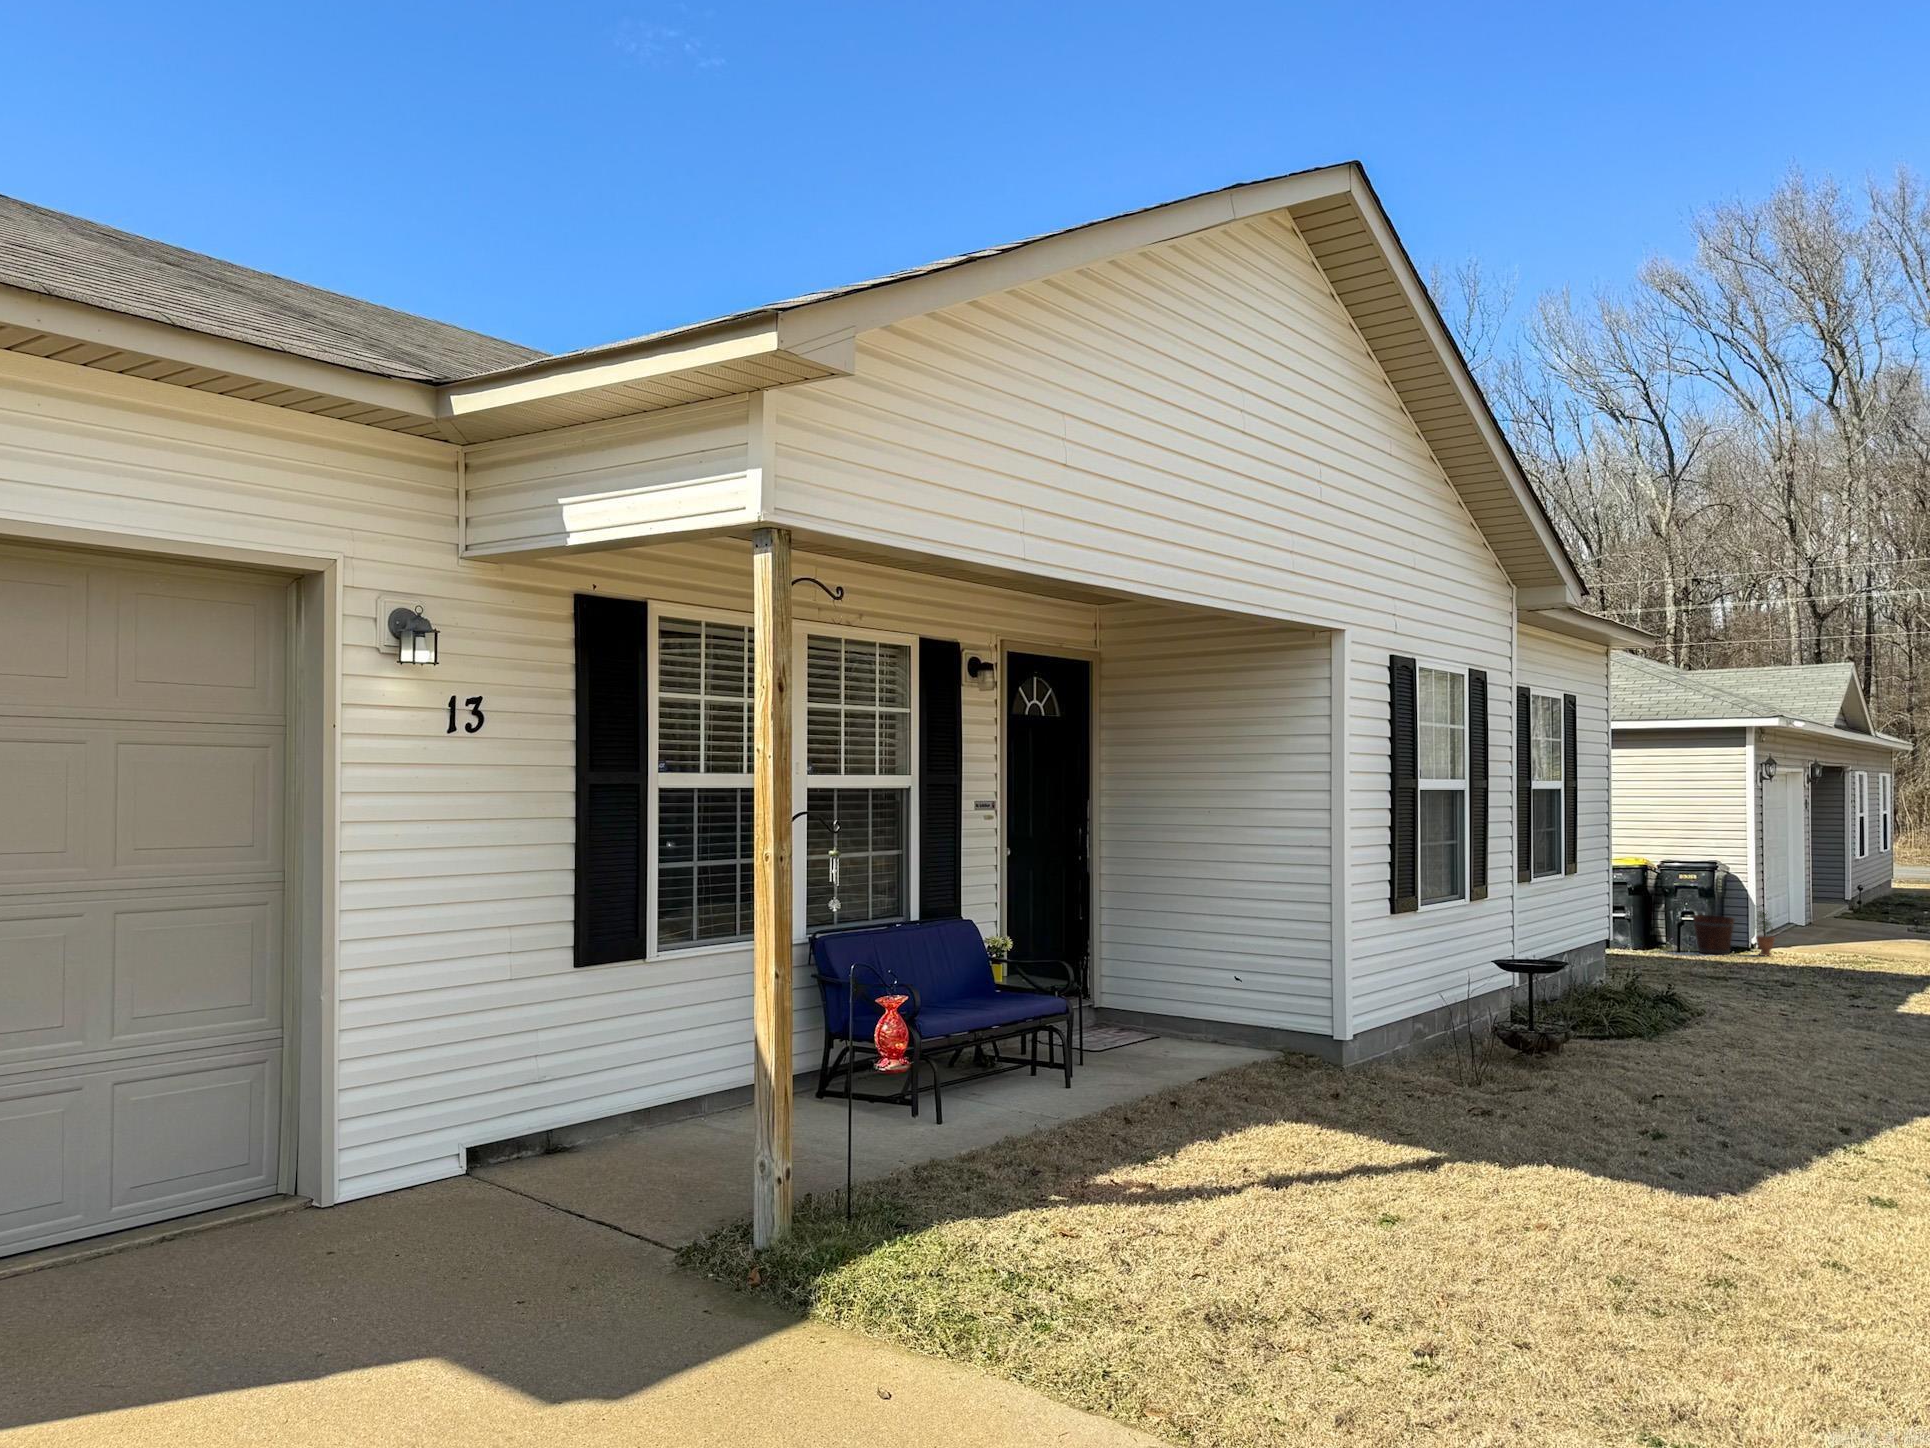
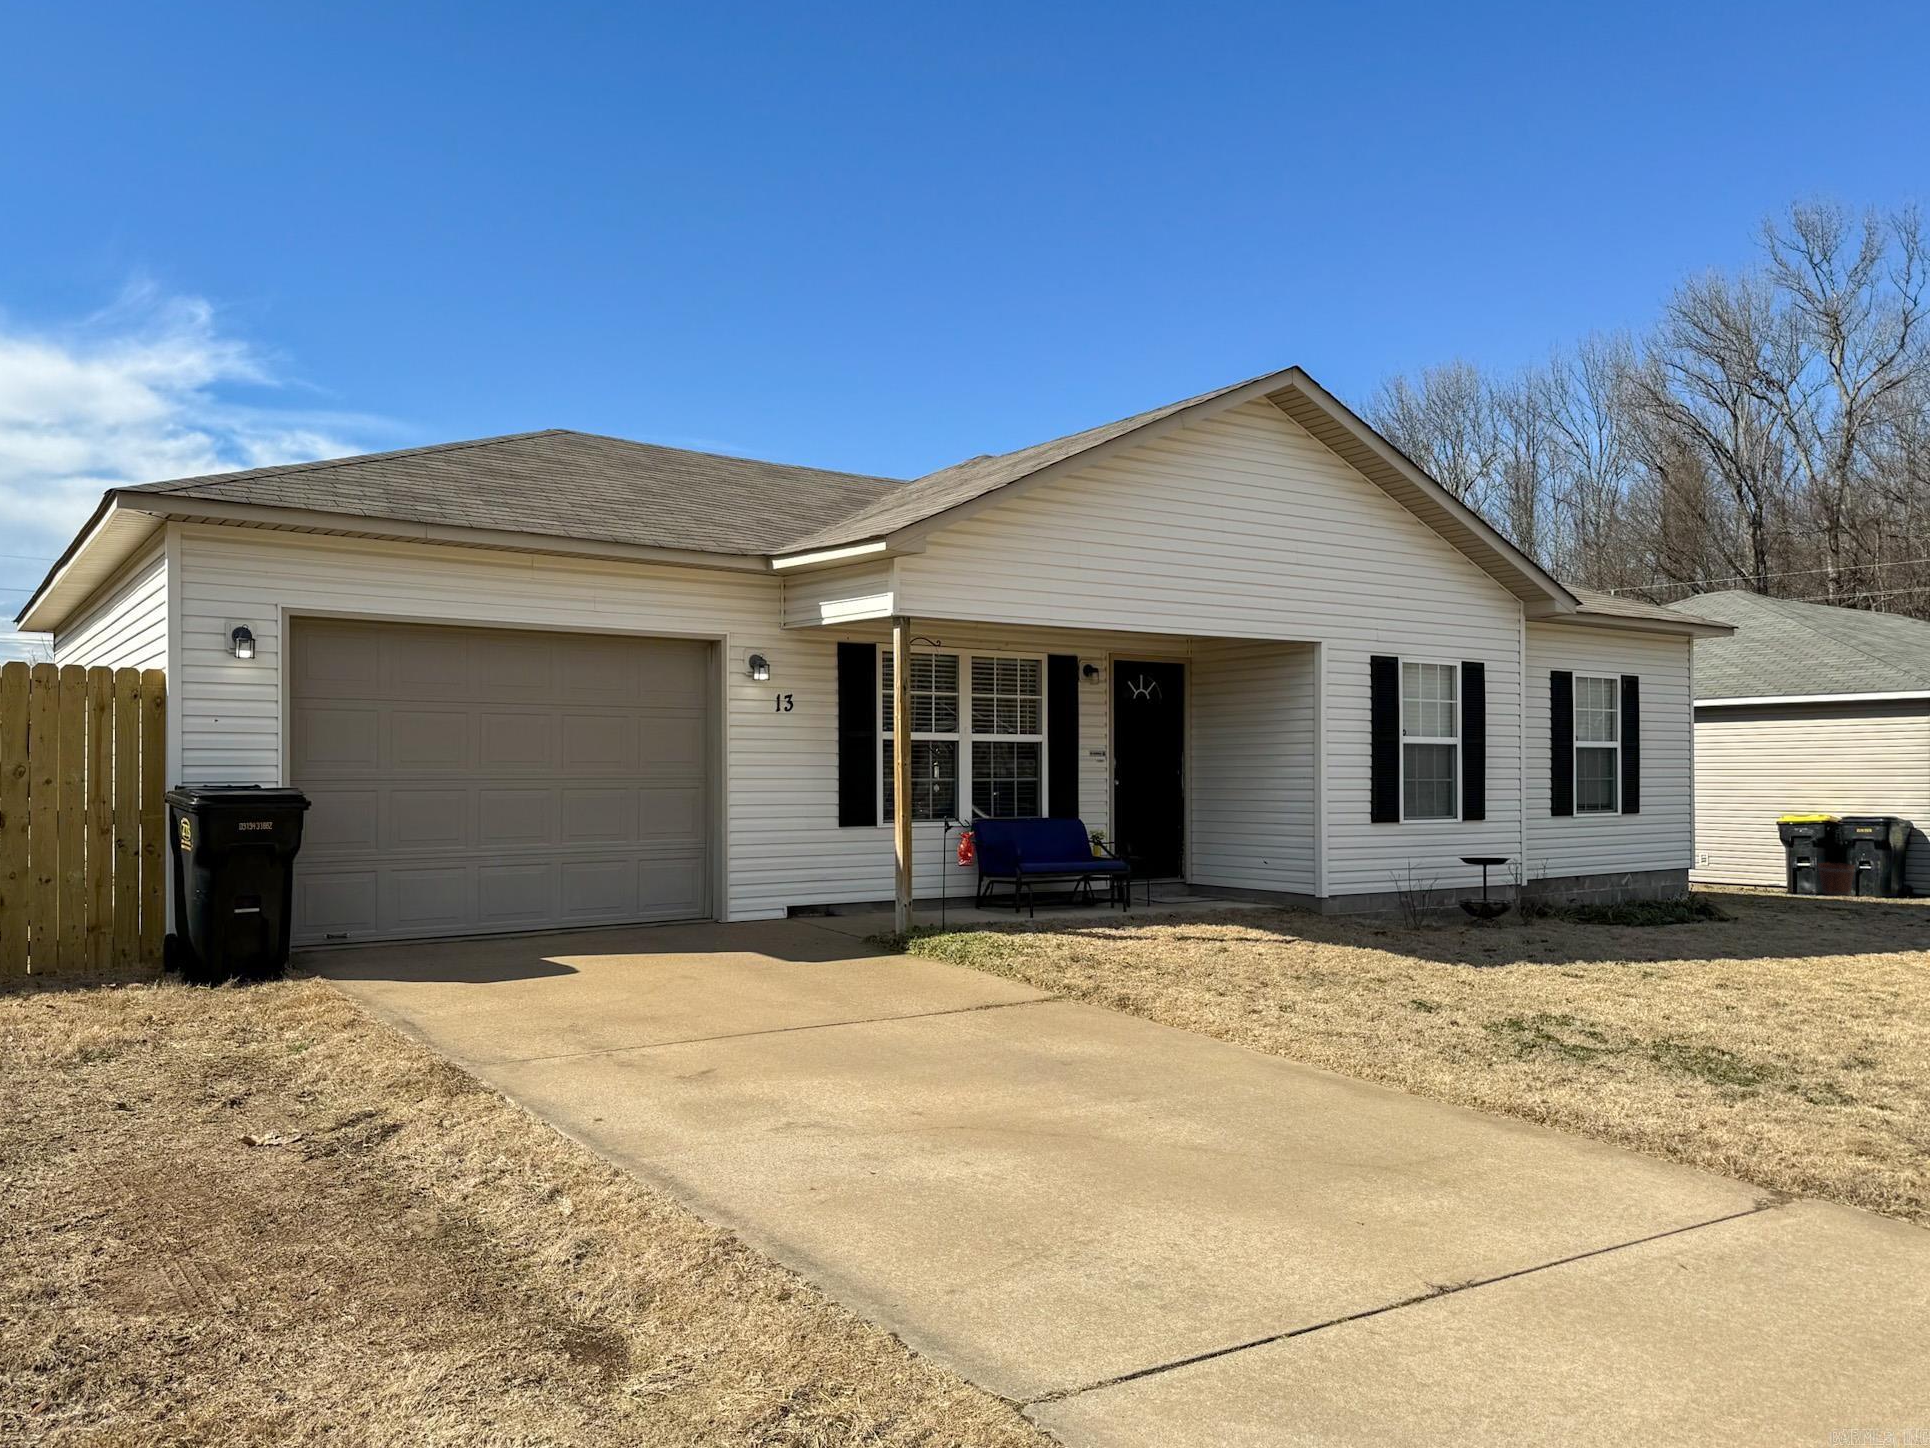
potted plant: present [1756,910,1775,956] -> none [1871,857,1892,898]

